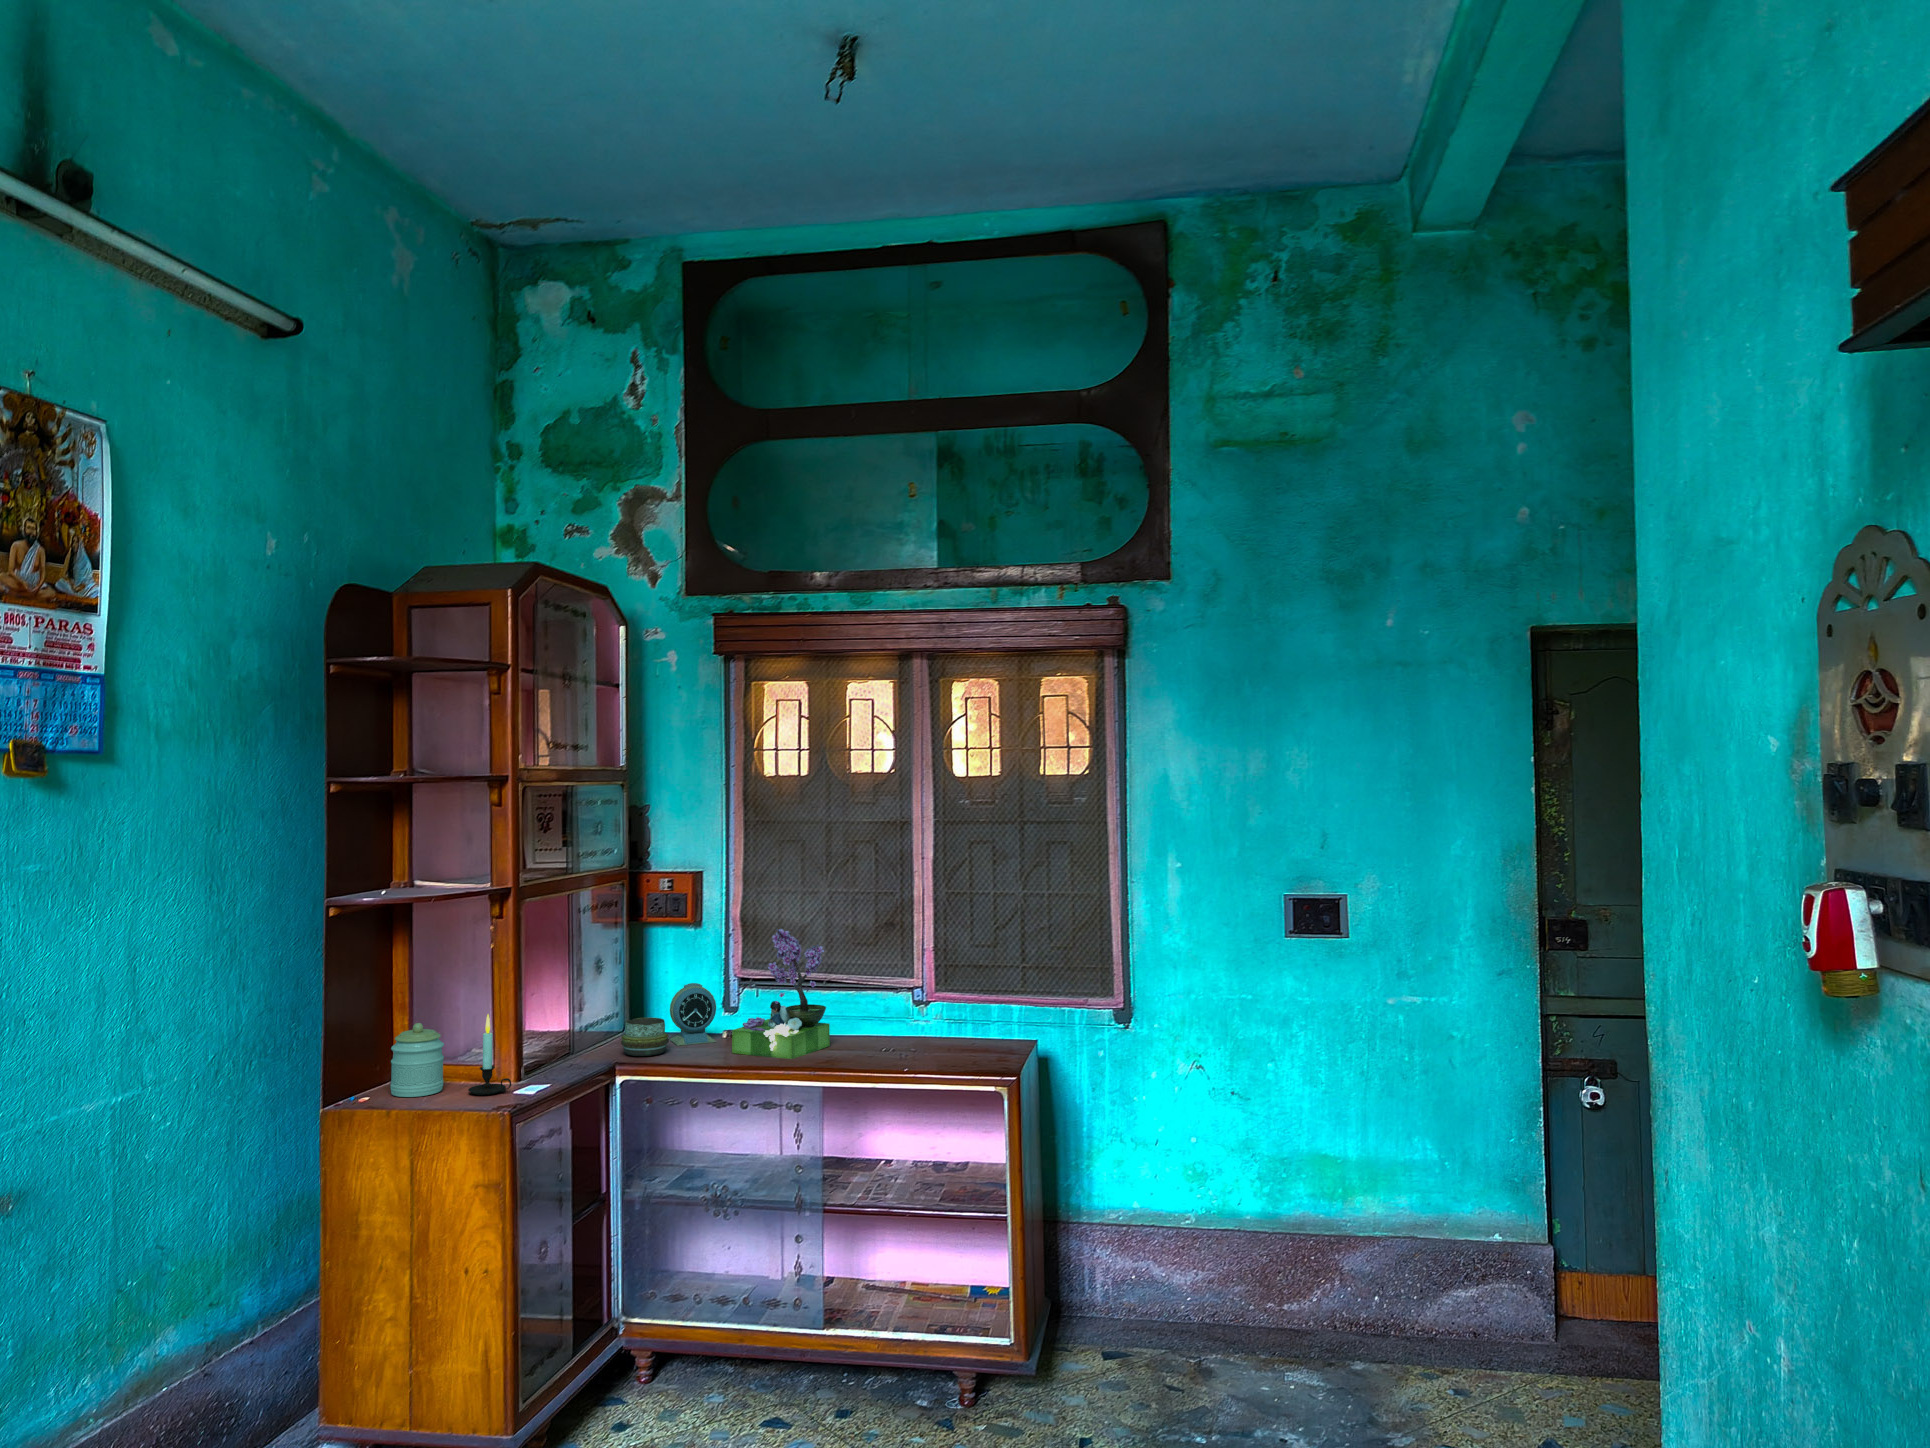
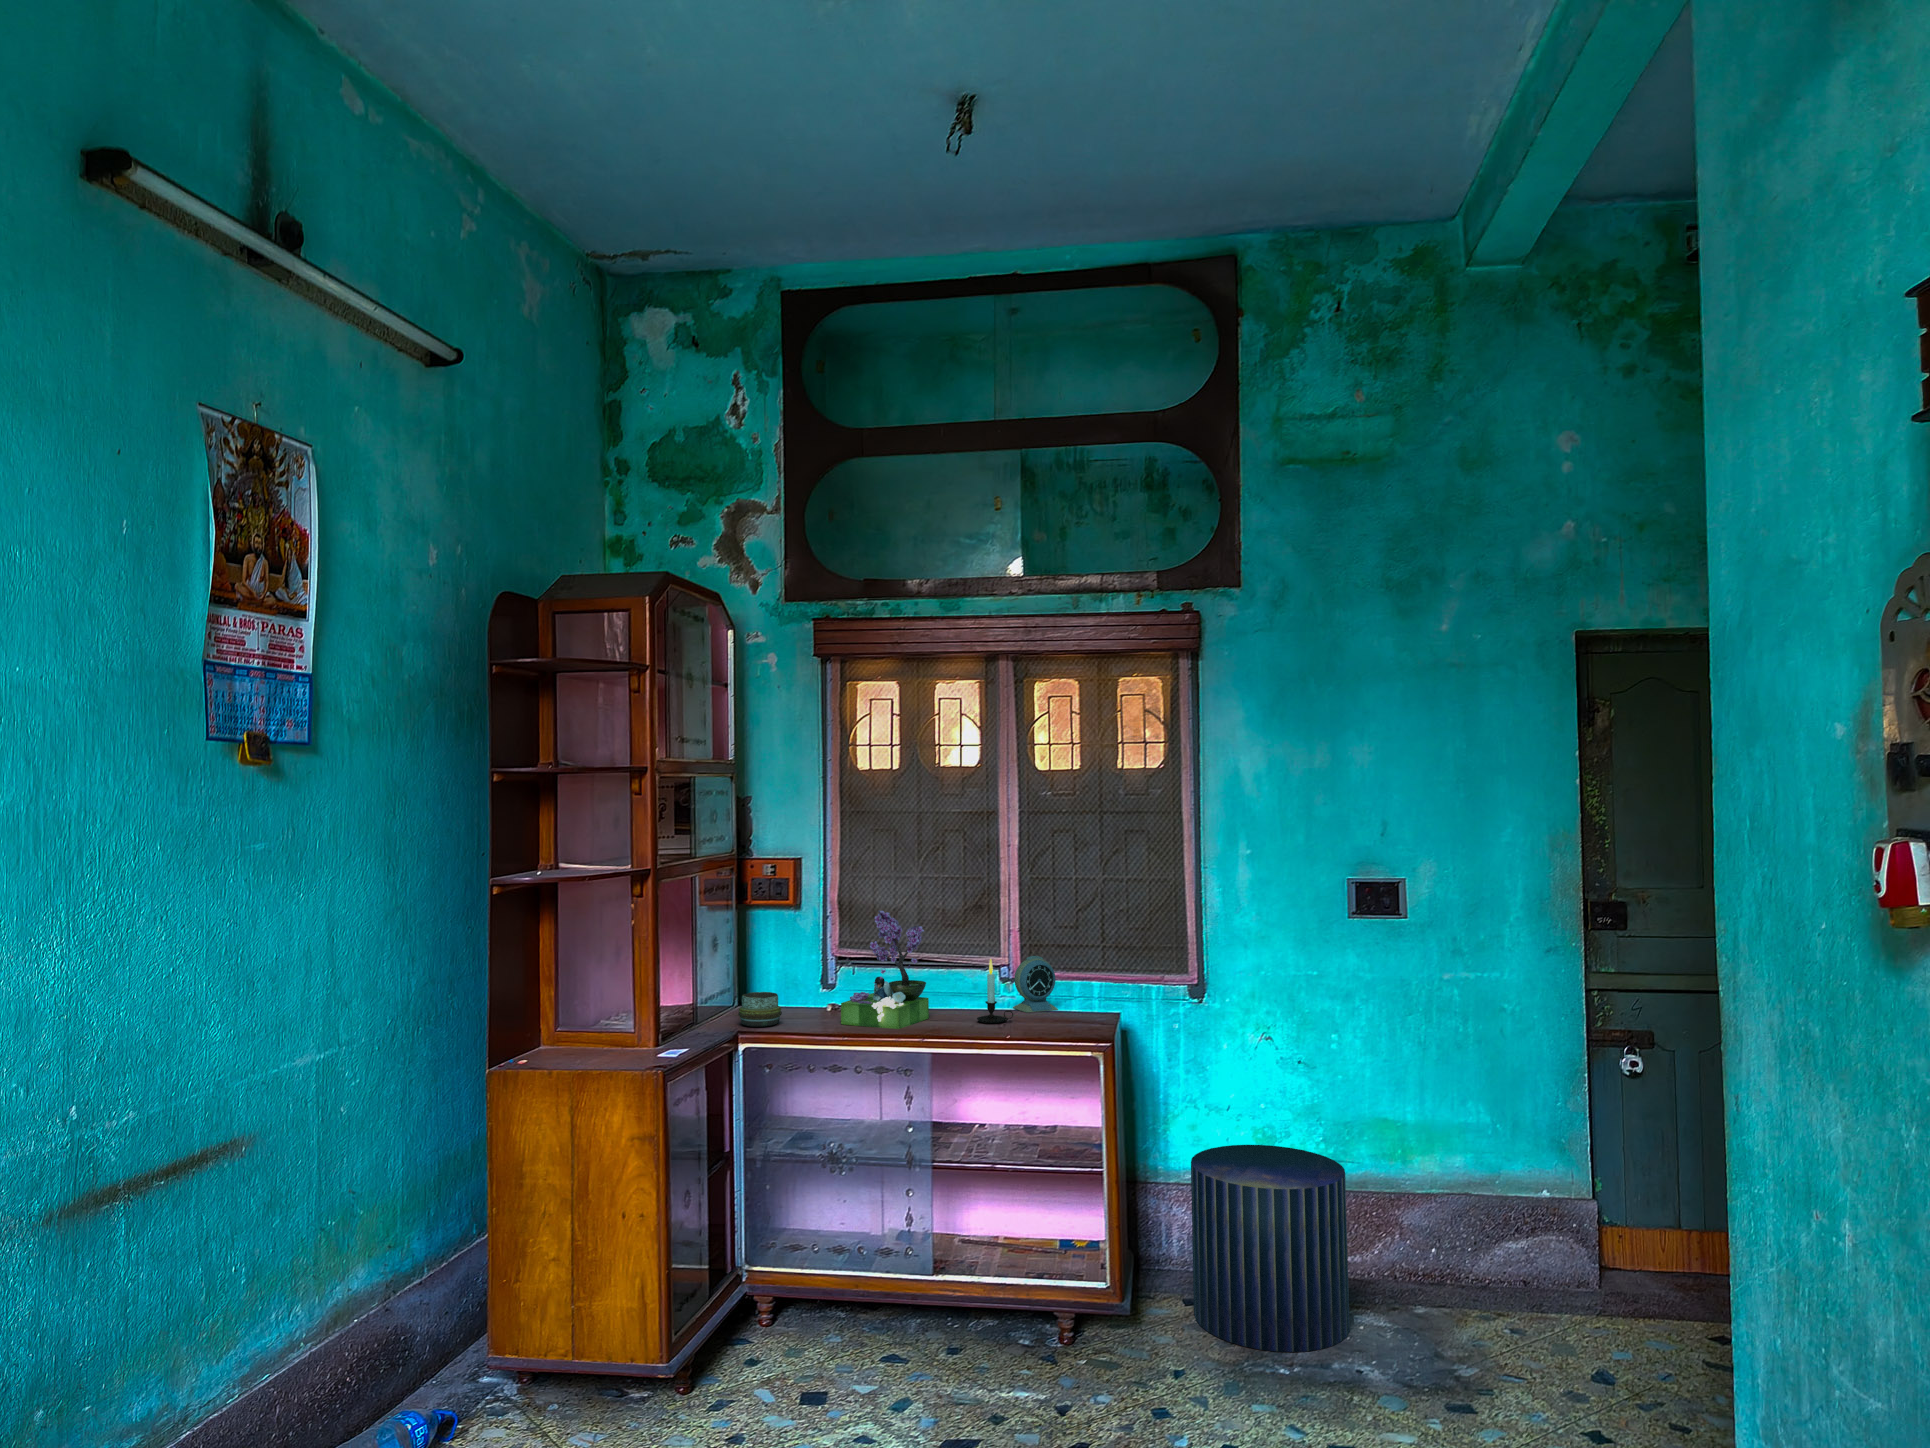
alarm clock: present [670,983,716,1046] -> present [1013,956,1058,1013]
candle: present [468,1015,511,1095] -> present [977,959,1013,1023]
jar: present [391,1023,444,1097] -> none [544,993,591,1060]
pouf: none [1107,1184,1278,1417] -> present [1191,1145,1350,1352]

